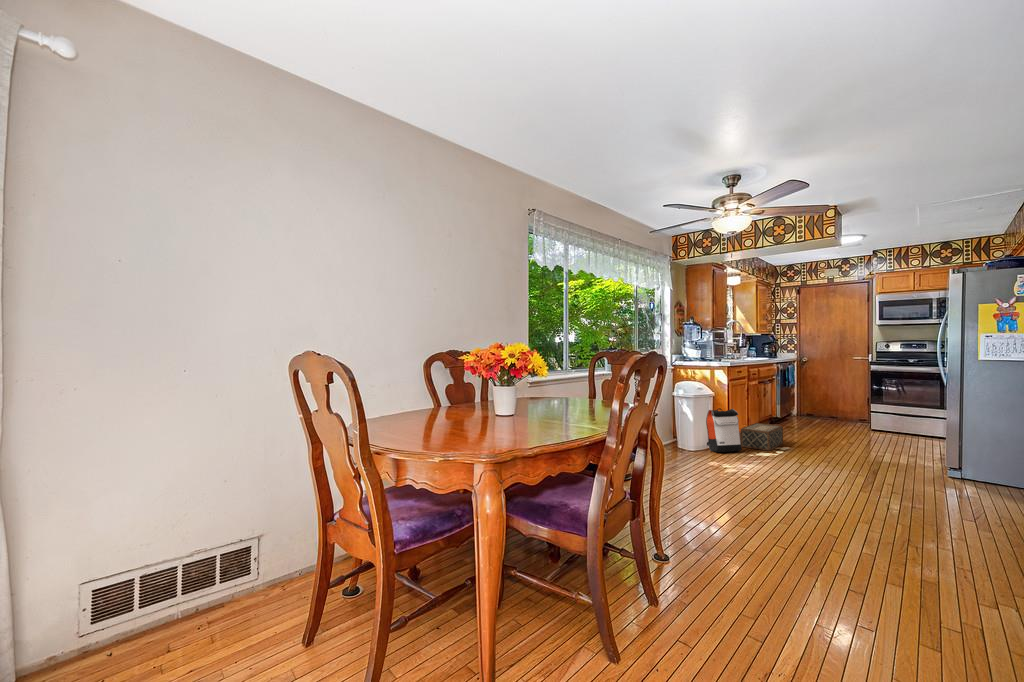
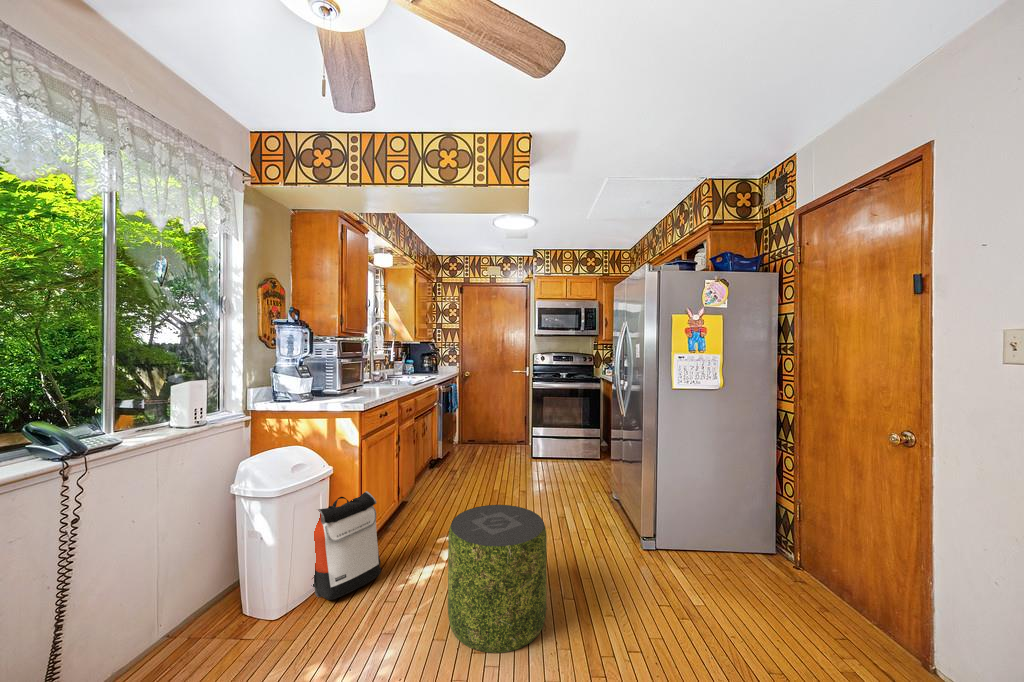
pouf: none [780,417,840,477] -> present [448,505,547,653]
woven basket: present [741,423,783,451] -> none [382,491,447,555]

